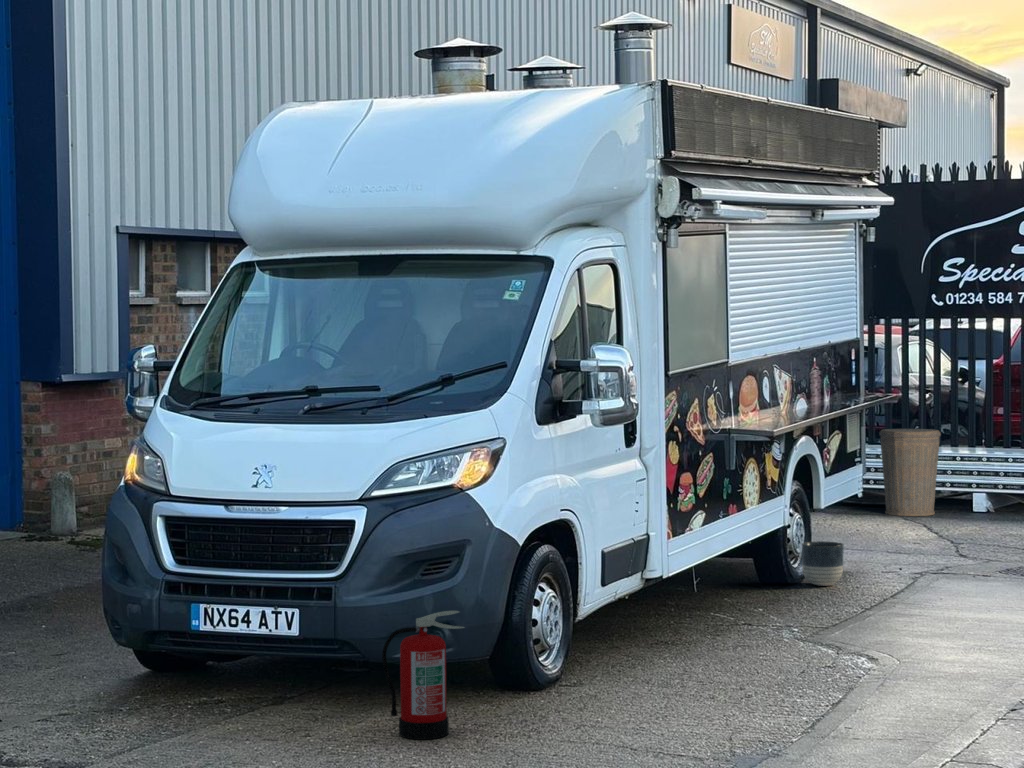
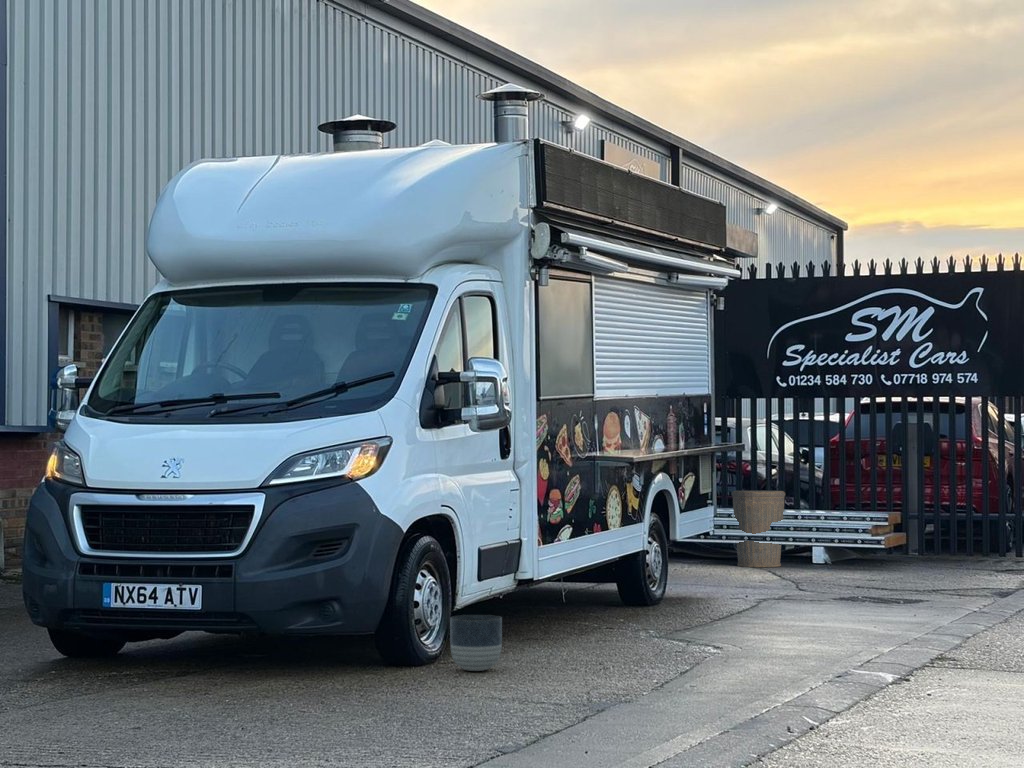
planter: present [802,541,844,586] -> present [450,615,502,671]
fire extinguisher: present [382,611,464,739] -> none [277,585,353,699]

